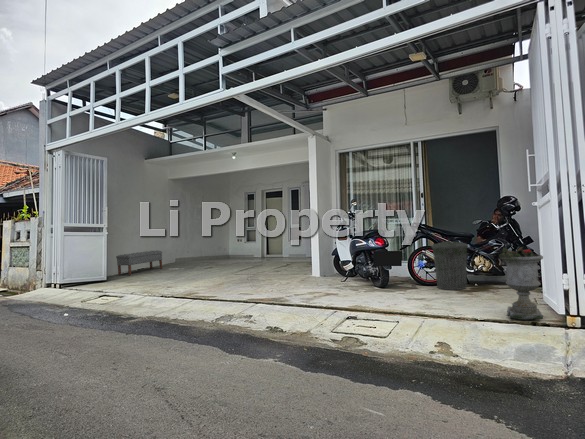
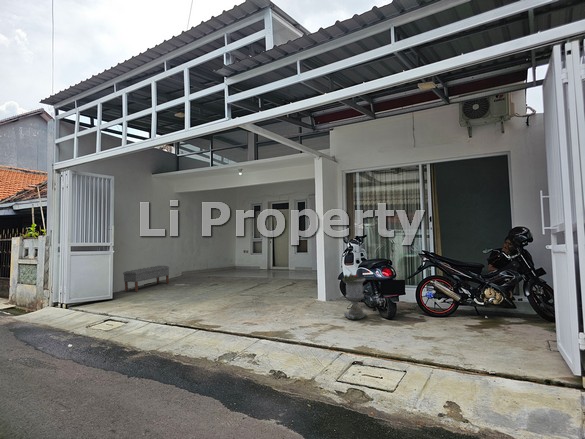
trash can: present [431,240,468,290] -> none [440,272,478,325]
planter: present [499,247,543,320] -> present [342,274,368,319]

